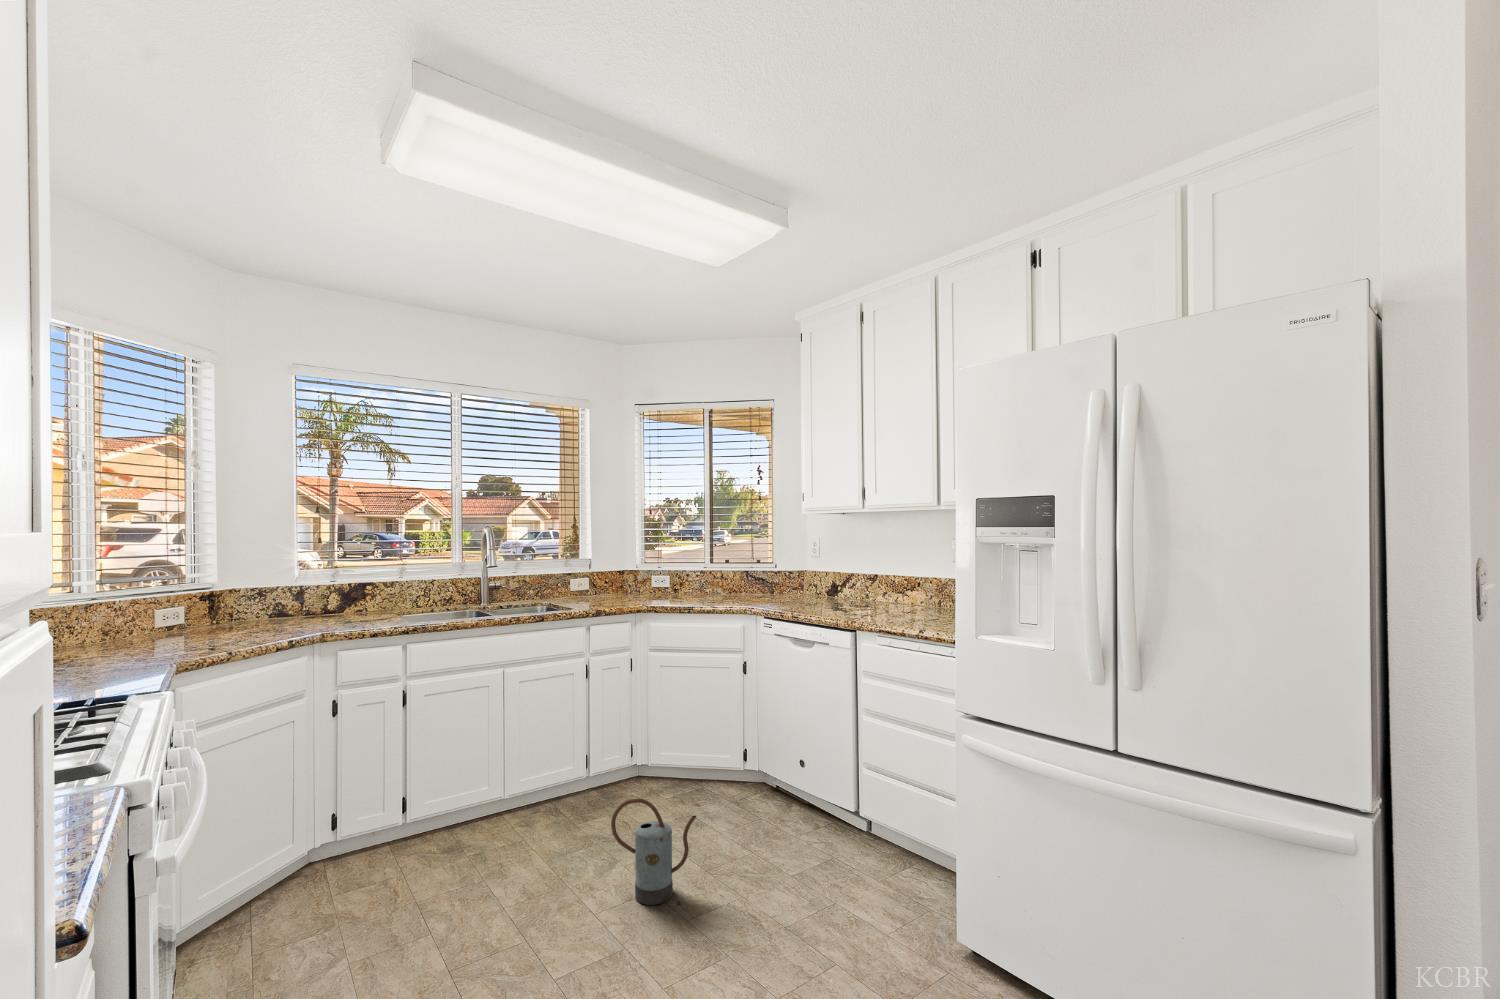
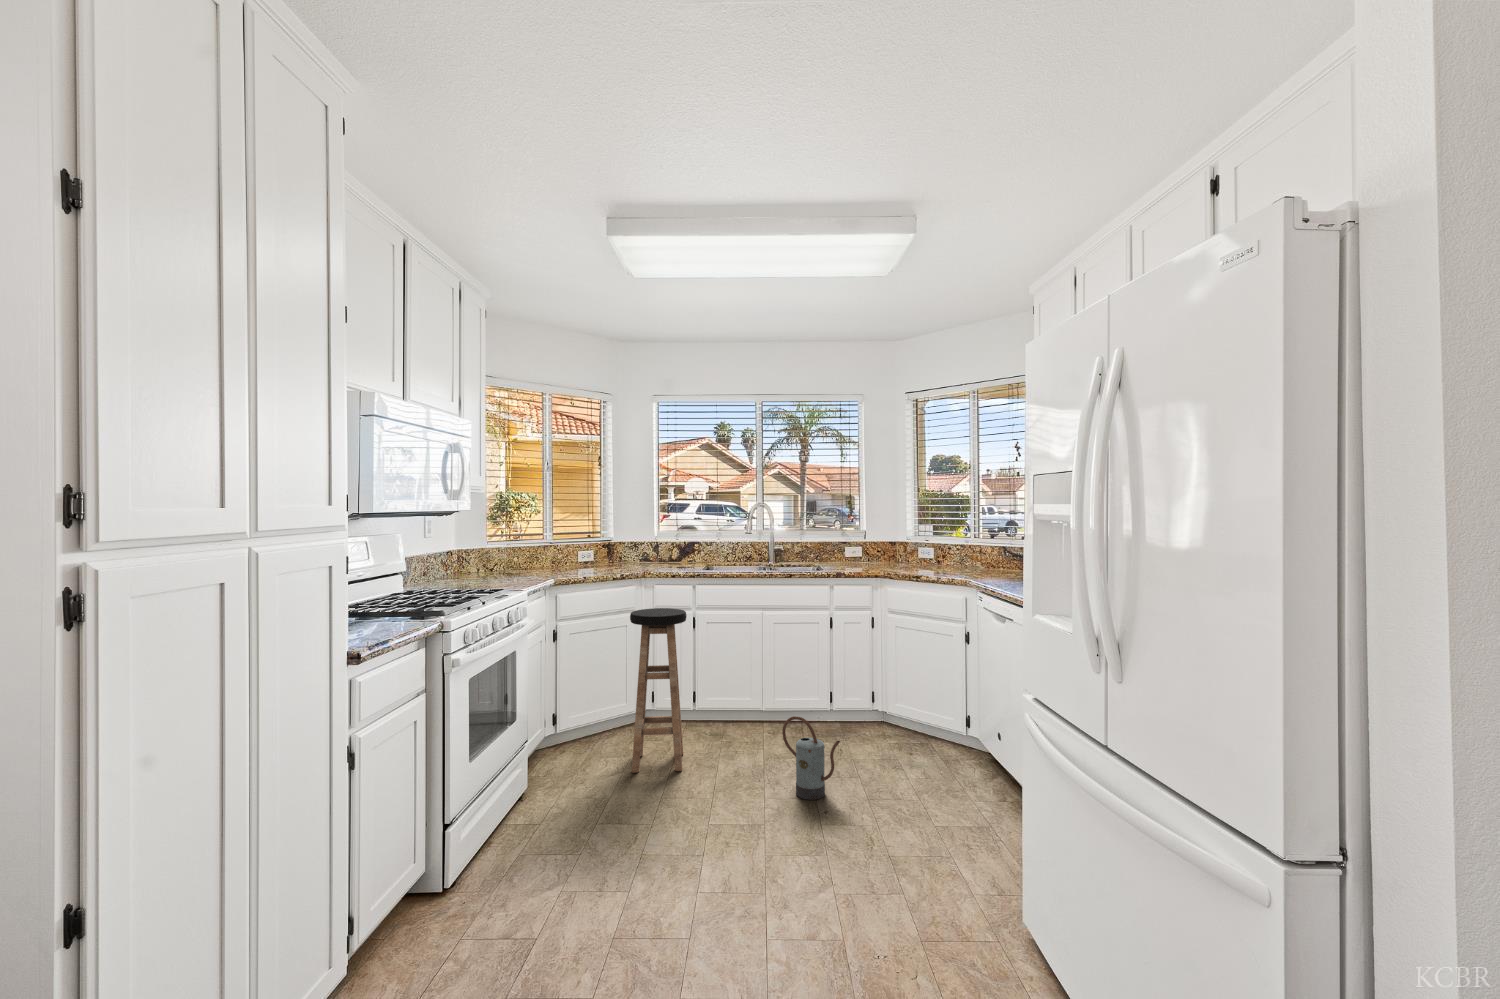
bar stool: none [344,683,449,964] -> present [630,608,687,773]

